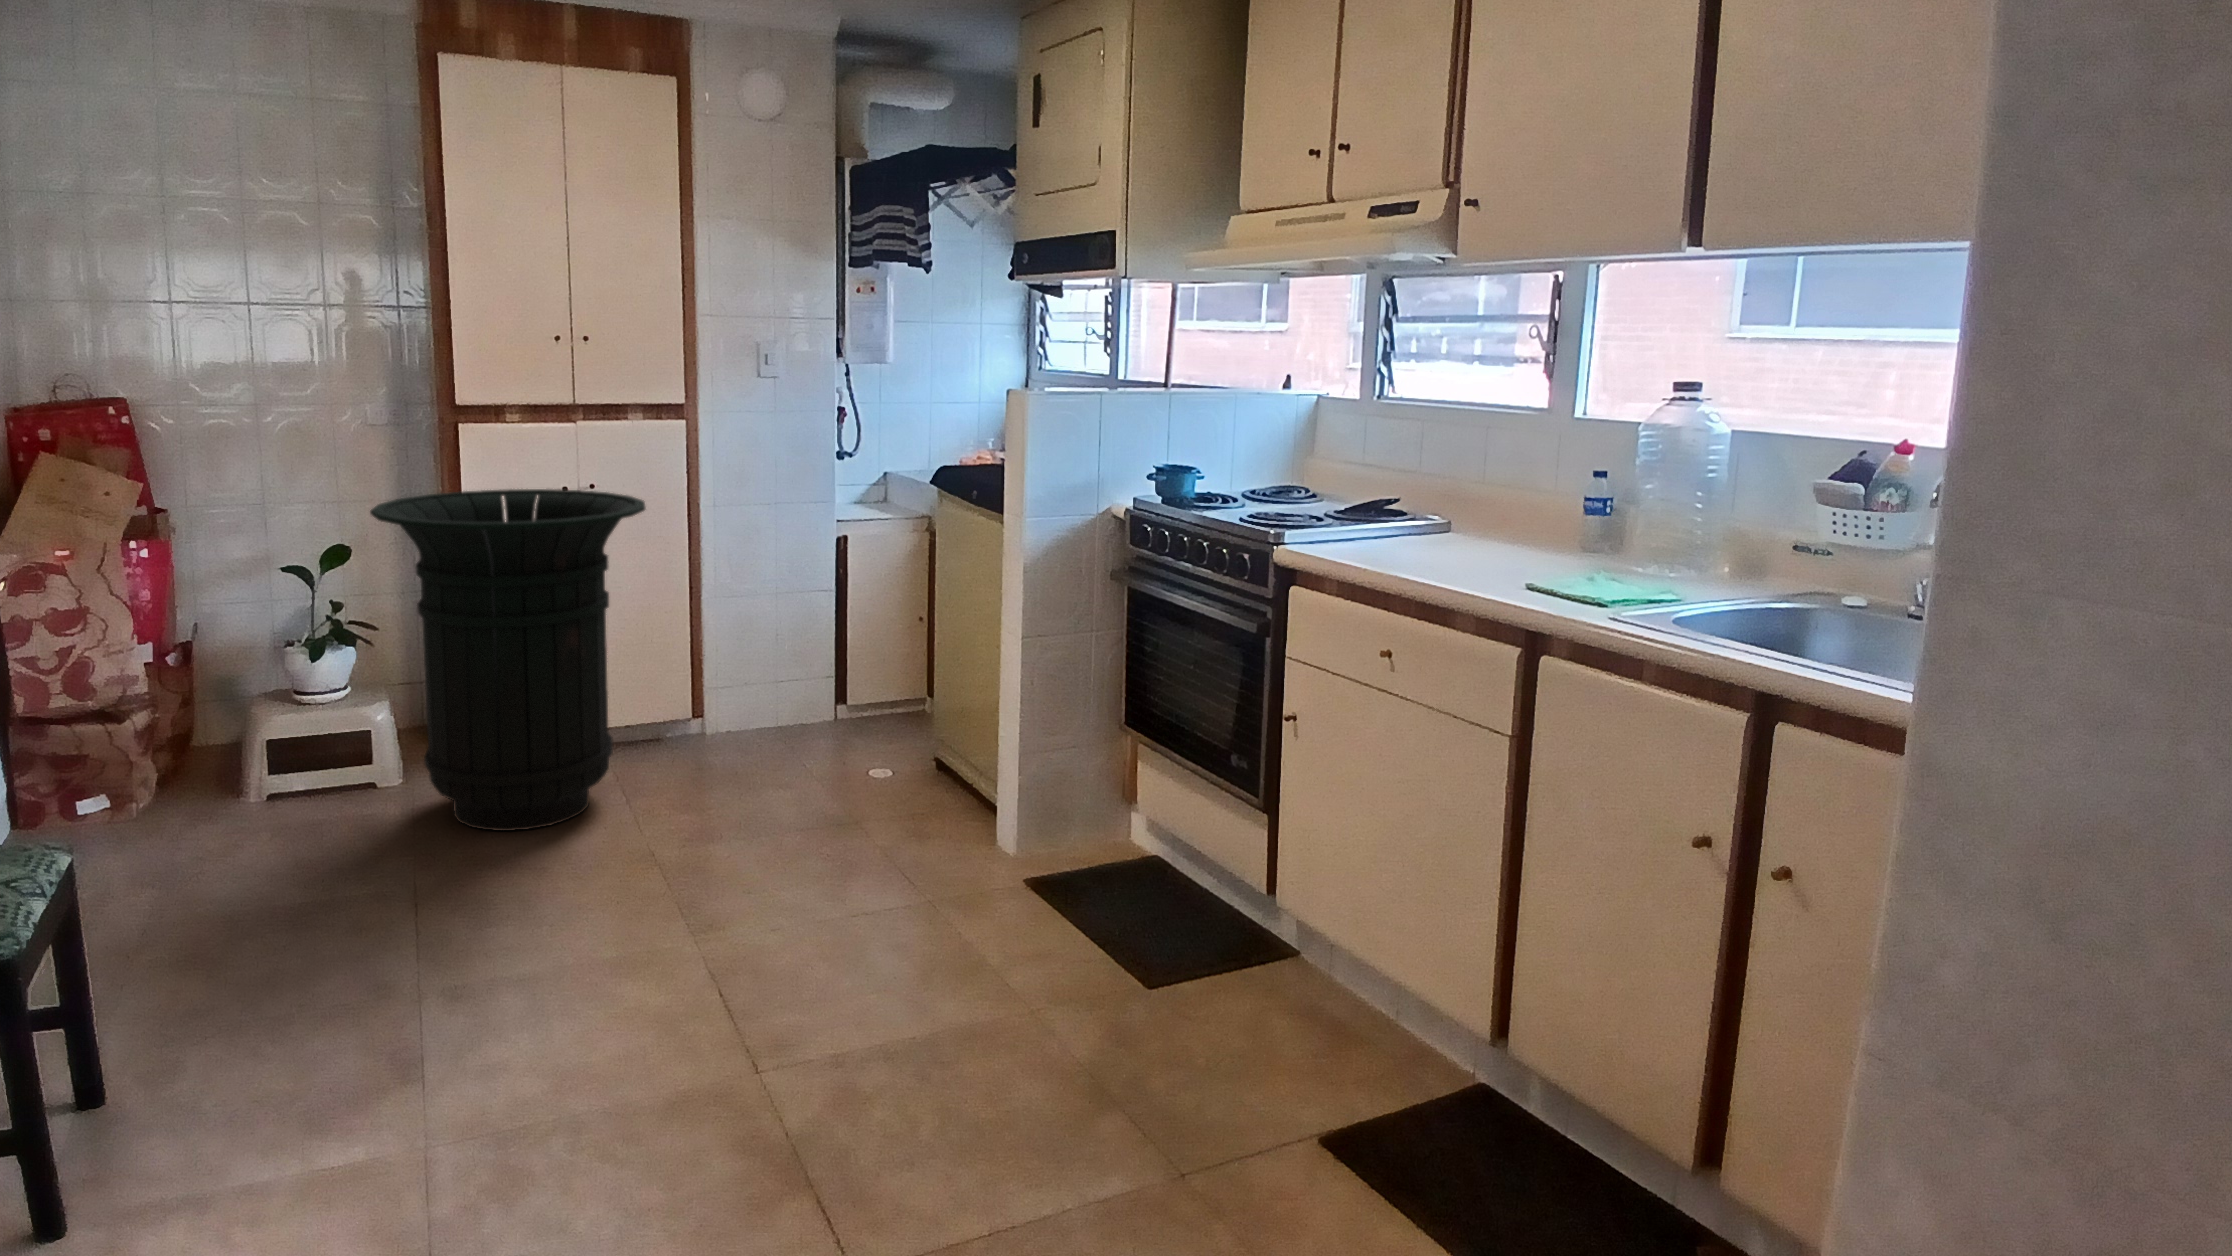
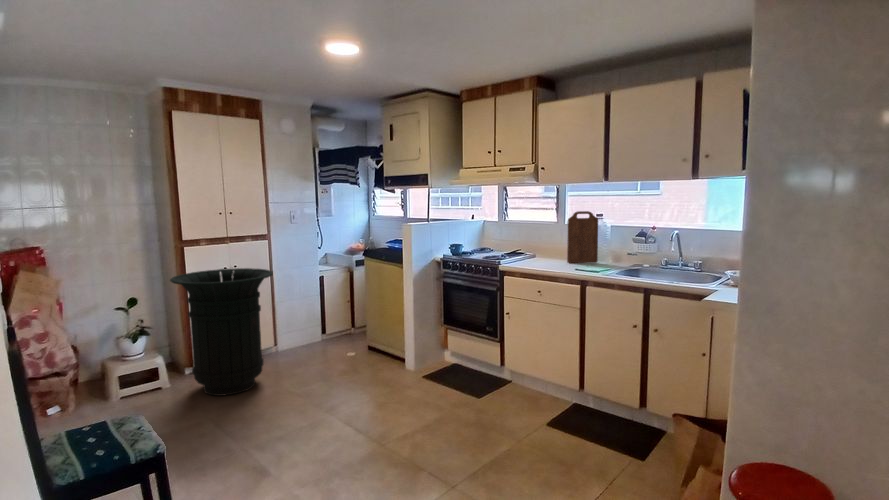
cutting board: none [1534,369,1676,570] -> present [567,211,598,263]

